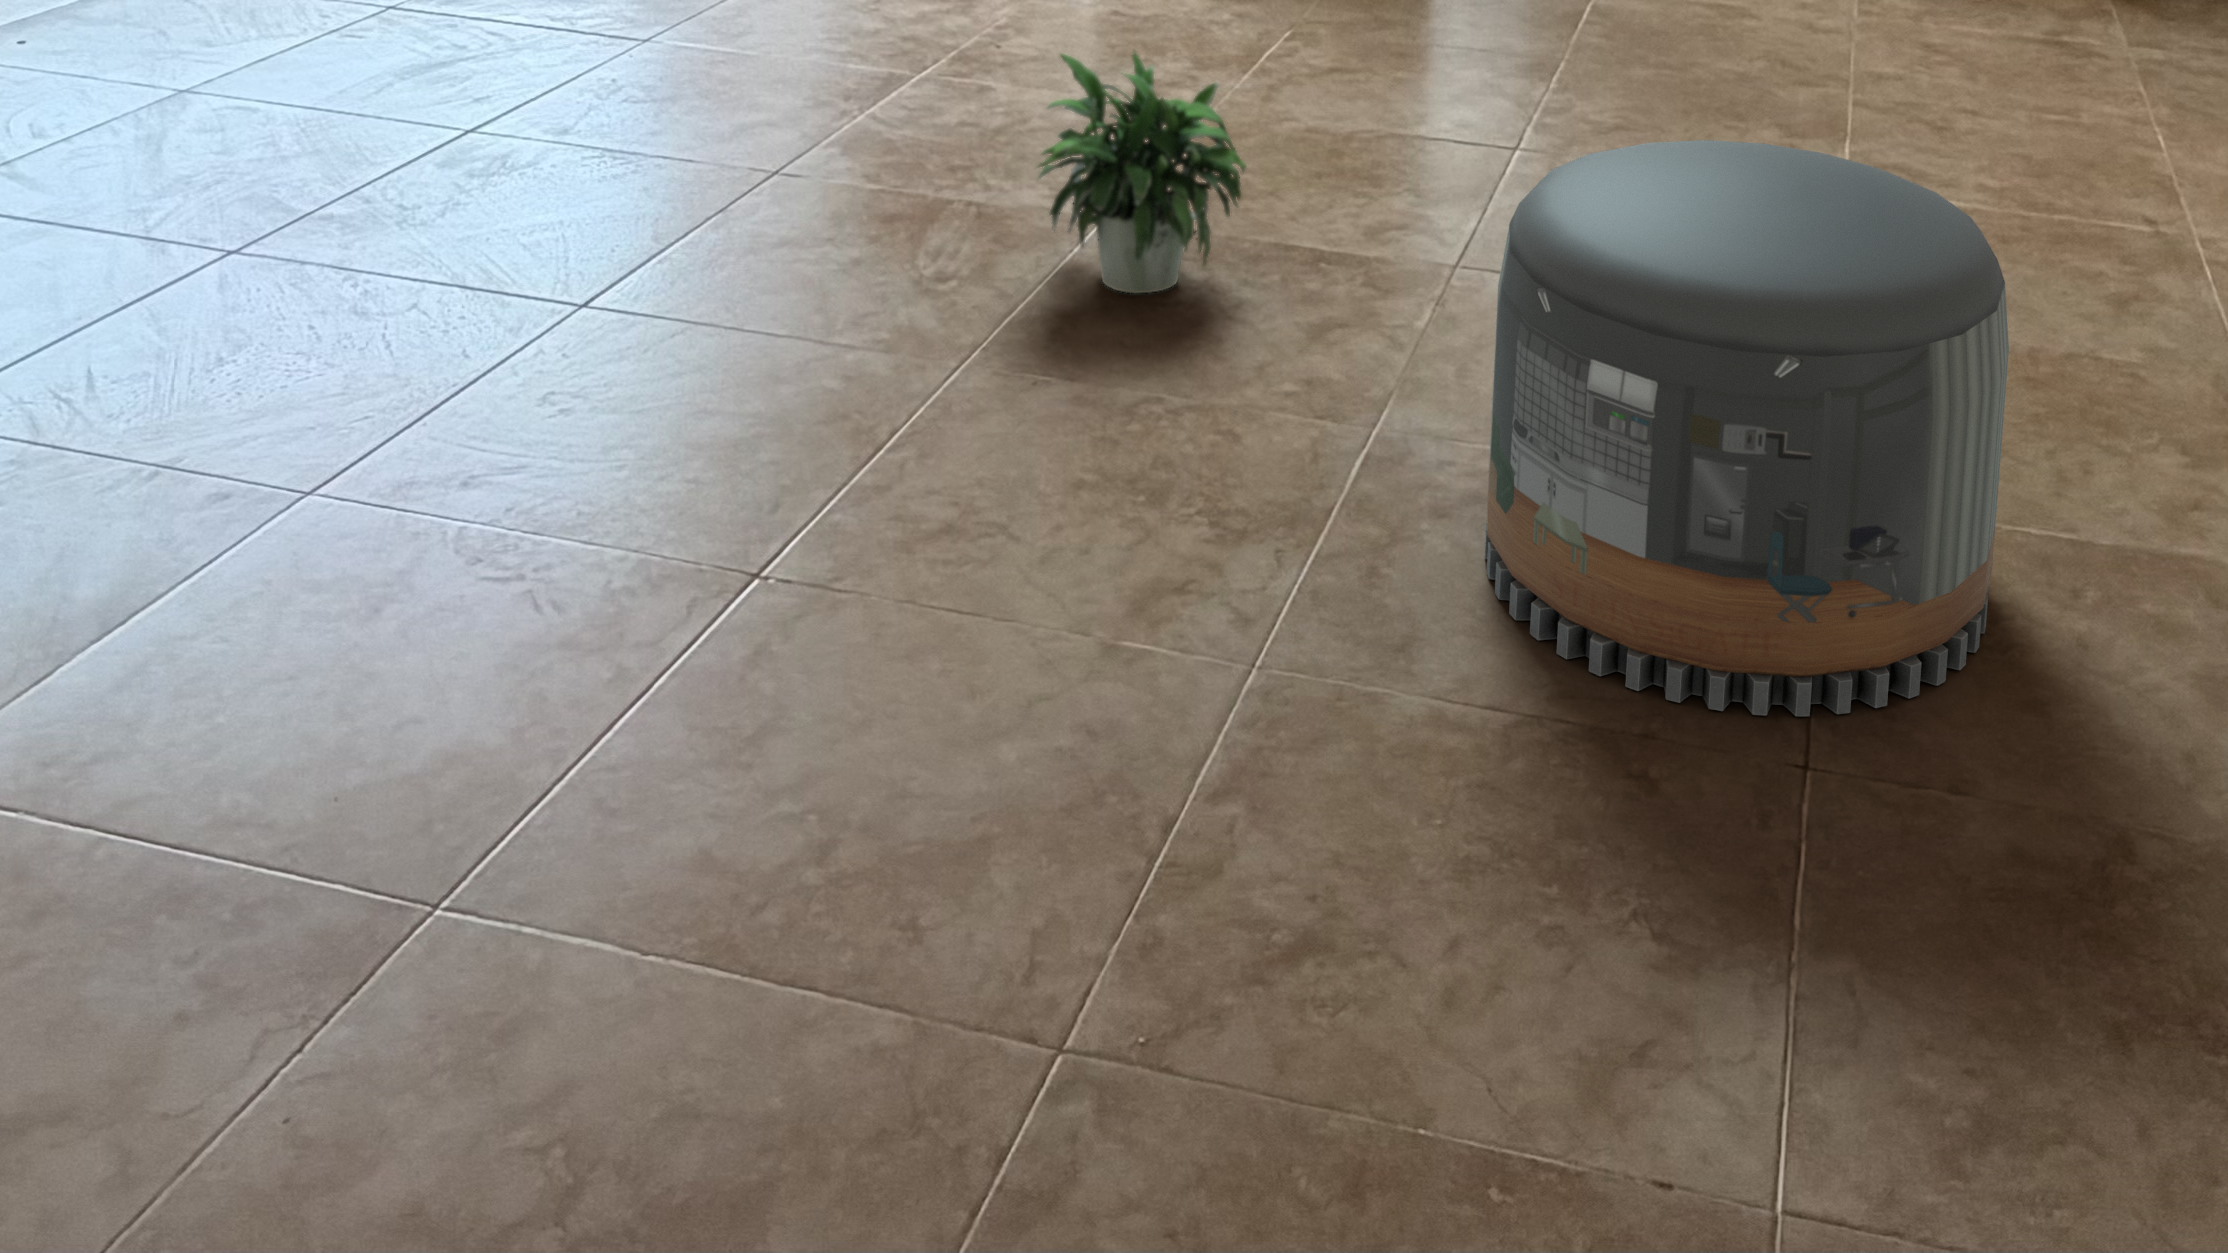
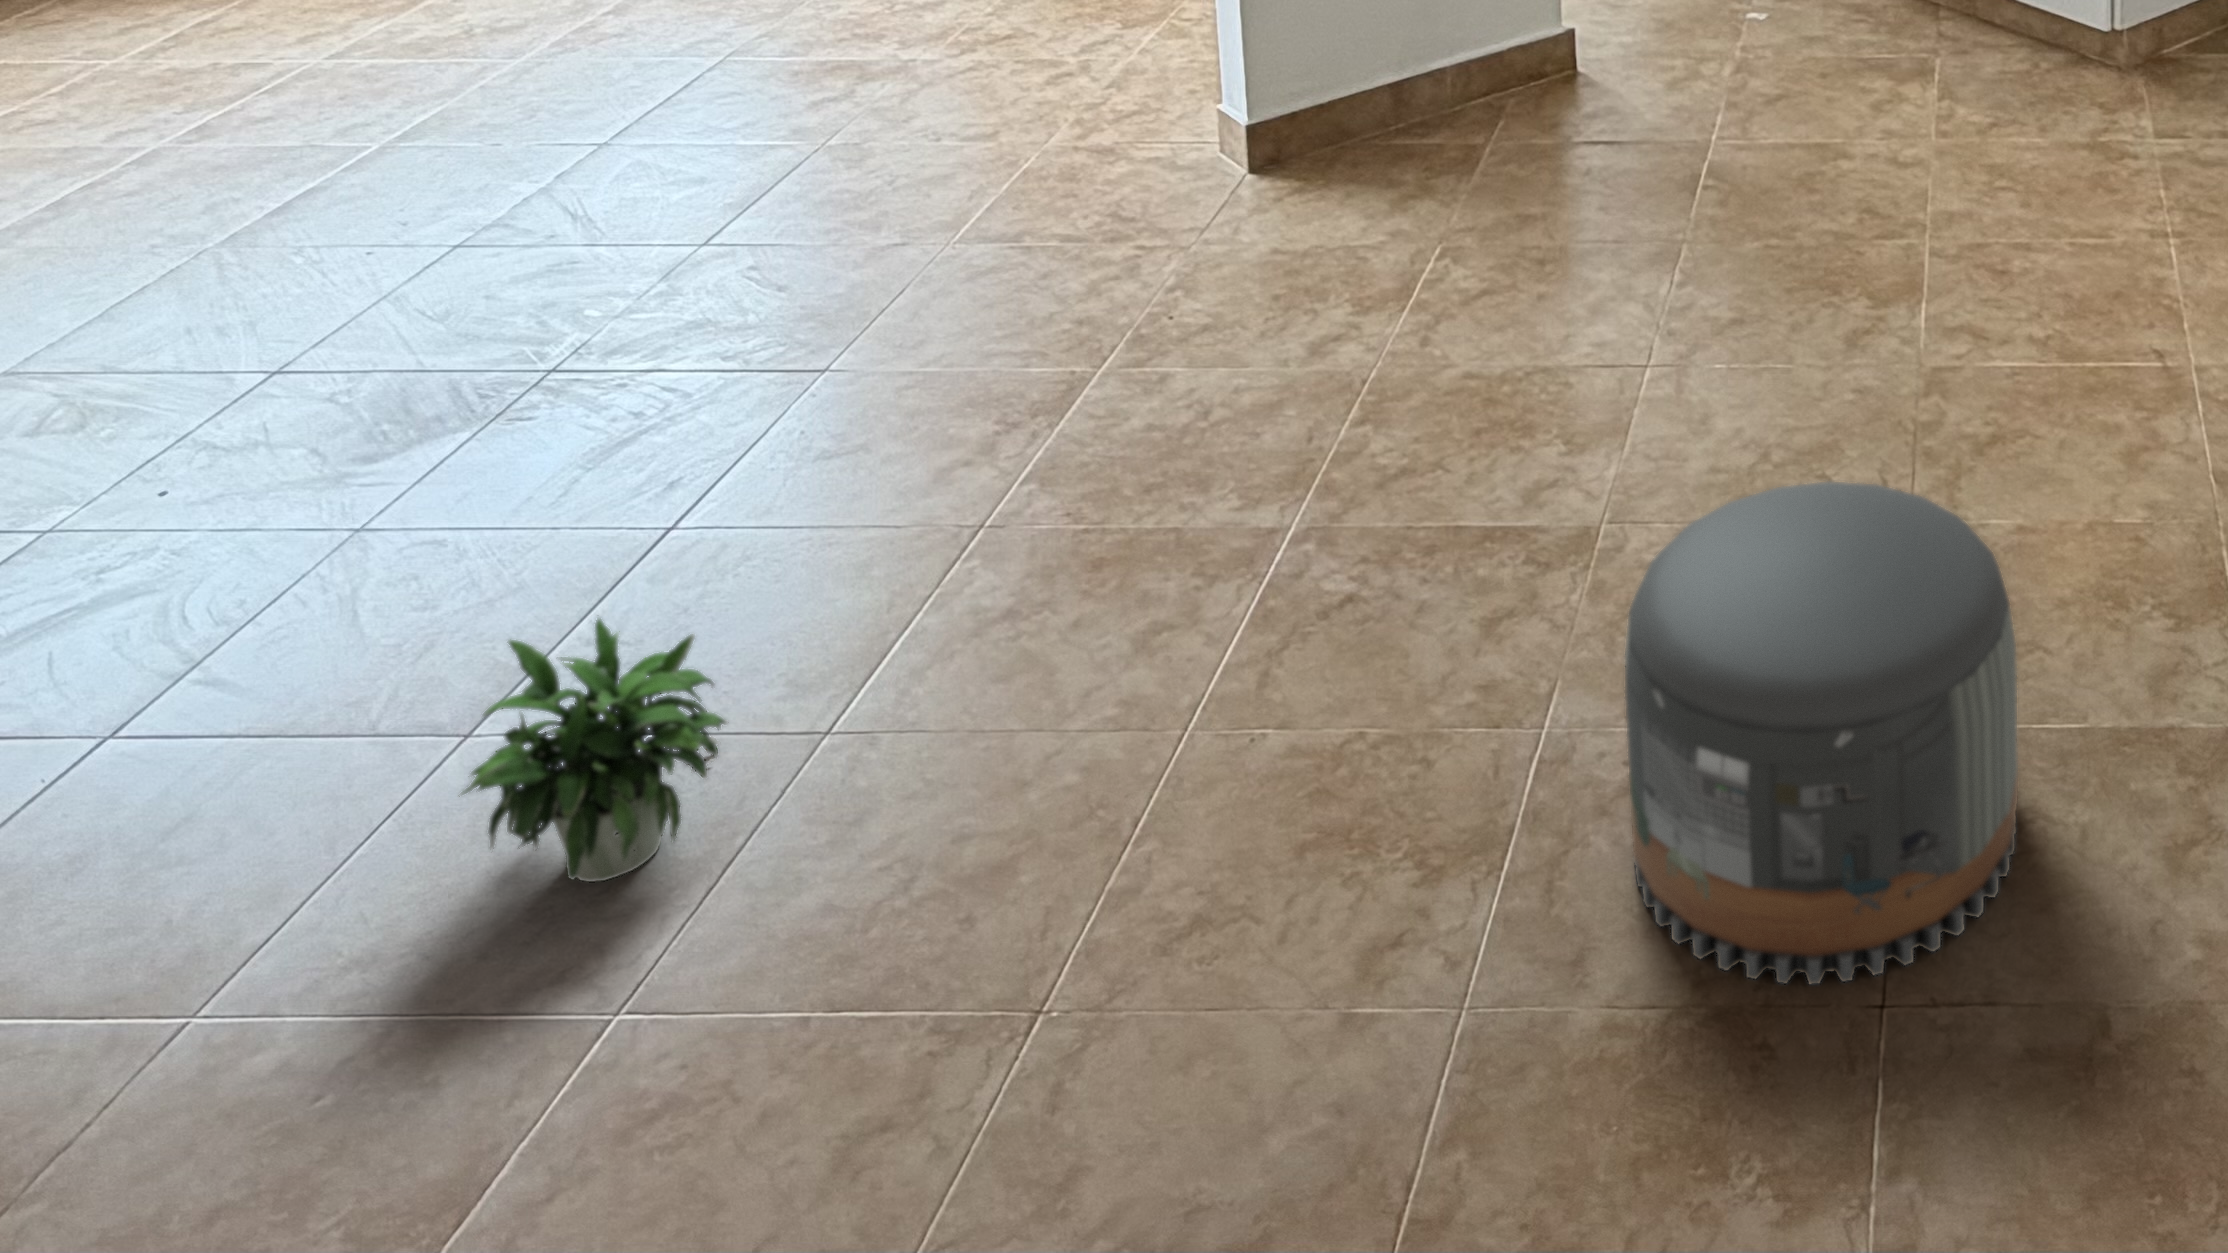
potted plant: present [1038,52,1246,293] -> present [459,619,726,882]

